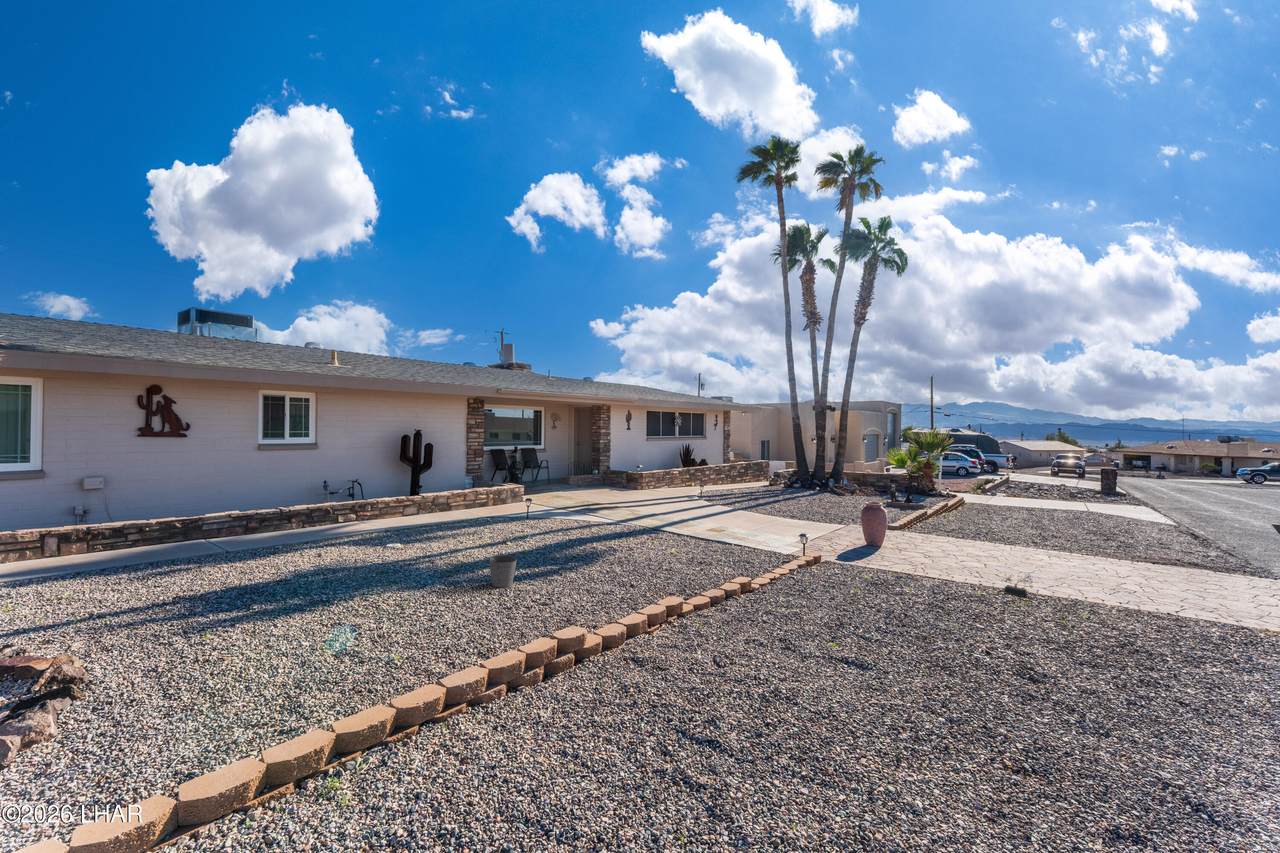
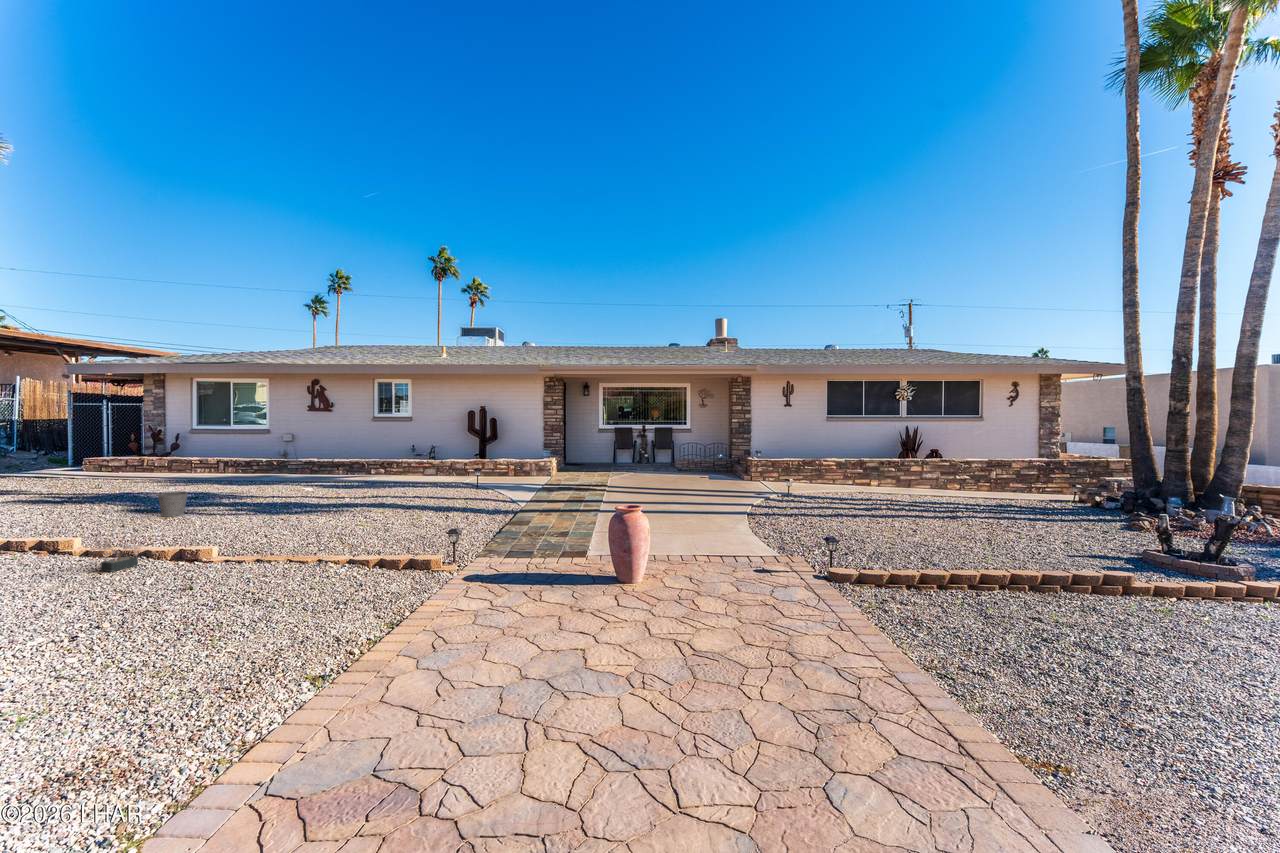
decorative plant: present [1002,575,1033,597] -> present [91,539,141,572]

